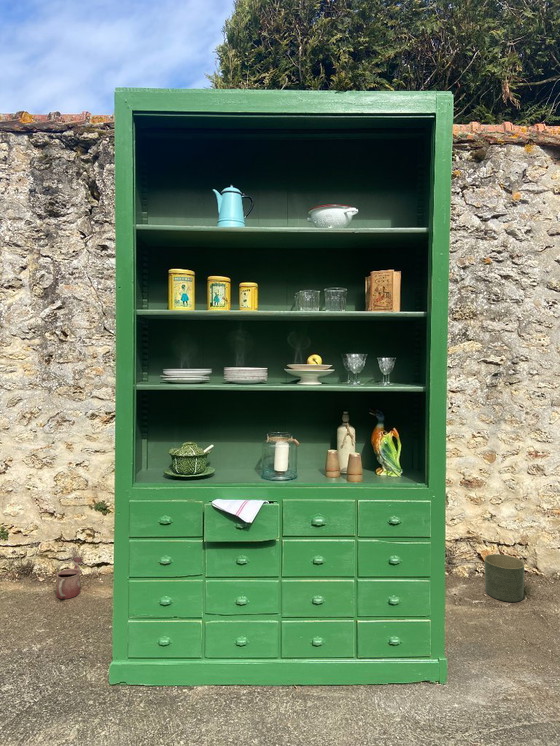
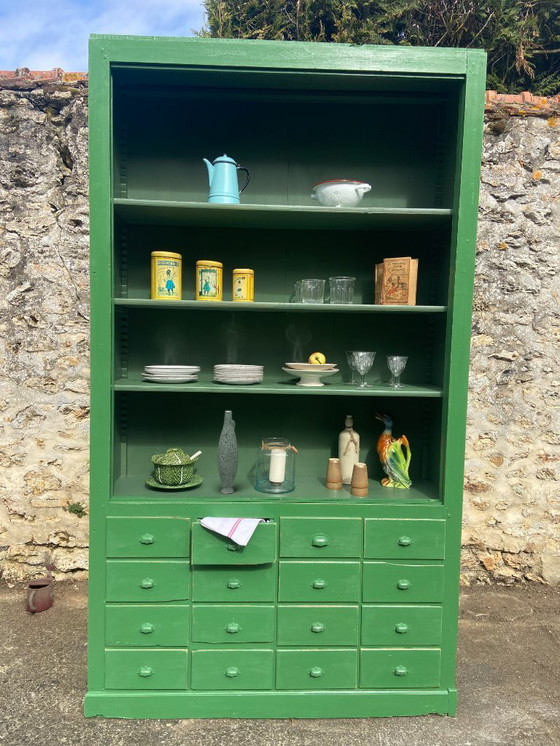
vase: none [227,408,246,482] -> present [217,411,238,494]
planter: present [485,554,524,602] -> none [489,562,531,614]

